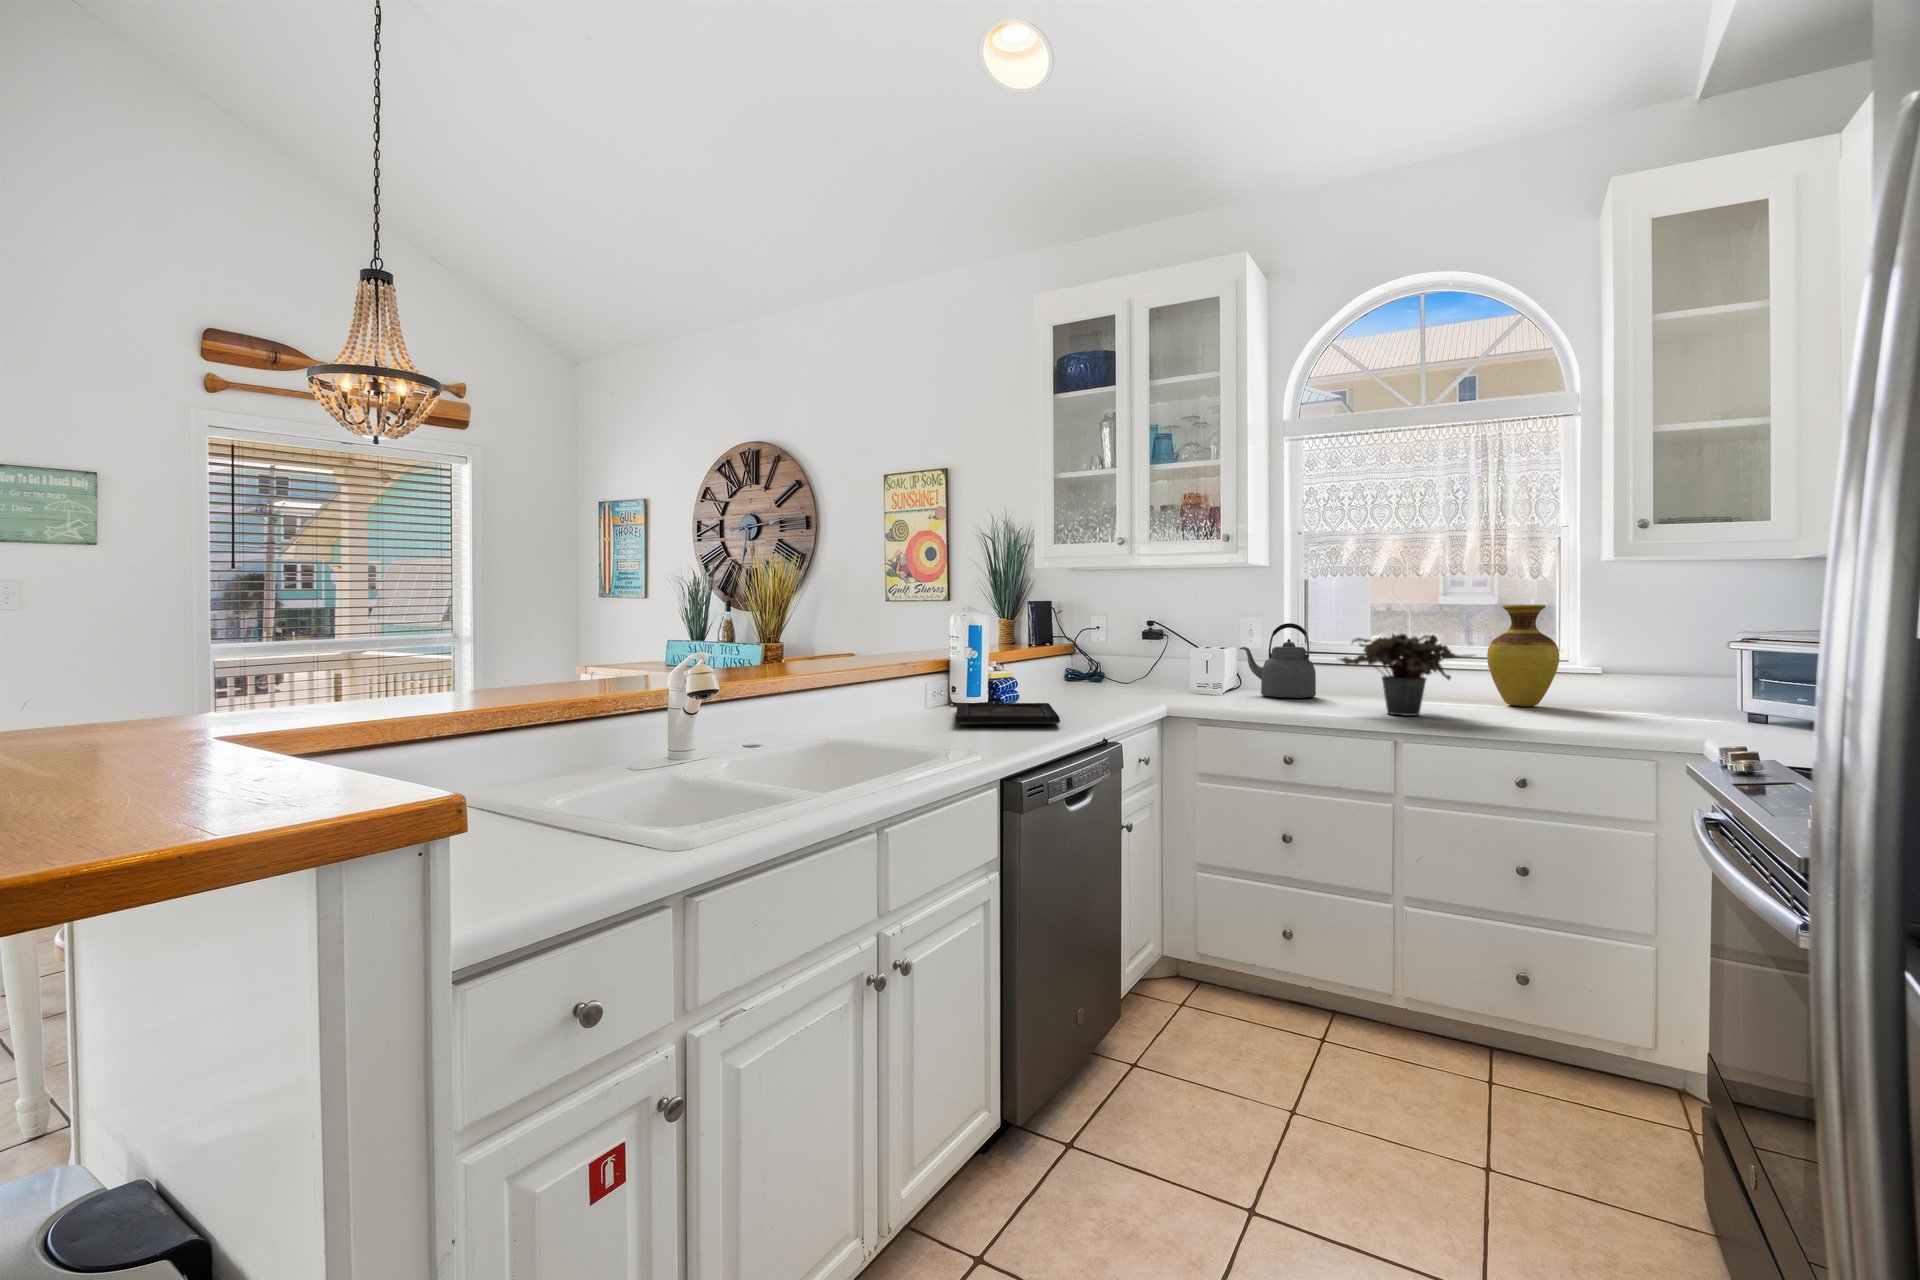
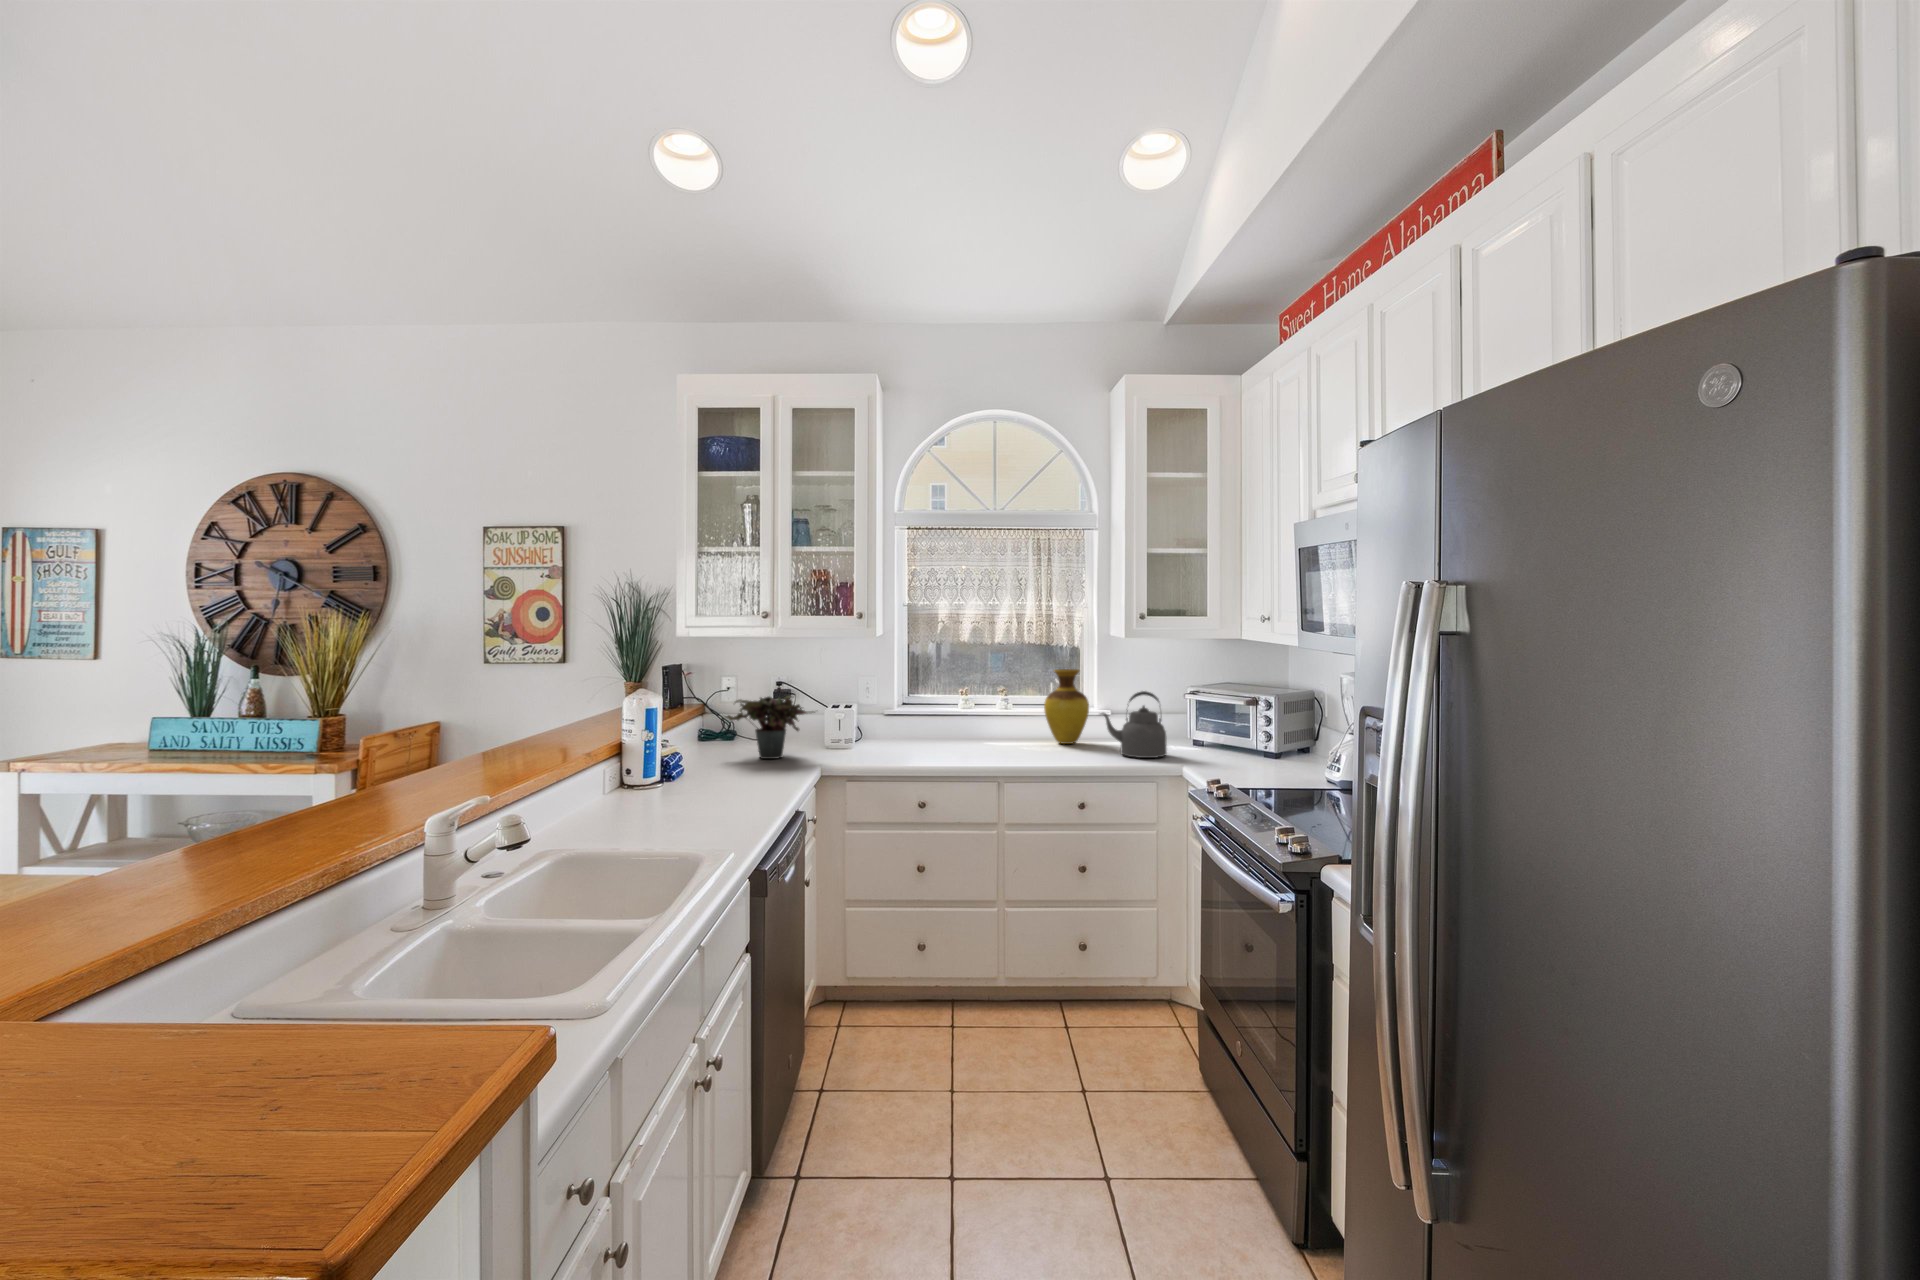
kettle: present [1240,623,1316,698] -> present [1101,691,1167,758]
potted plant: present [1339,634,1472,716] -> present [725,696,815,759]
tray: present [956,703,1060,724] -> none [638,775,759,809]

